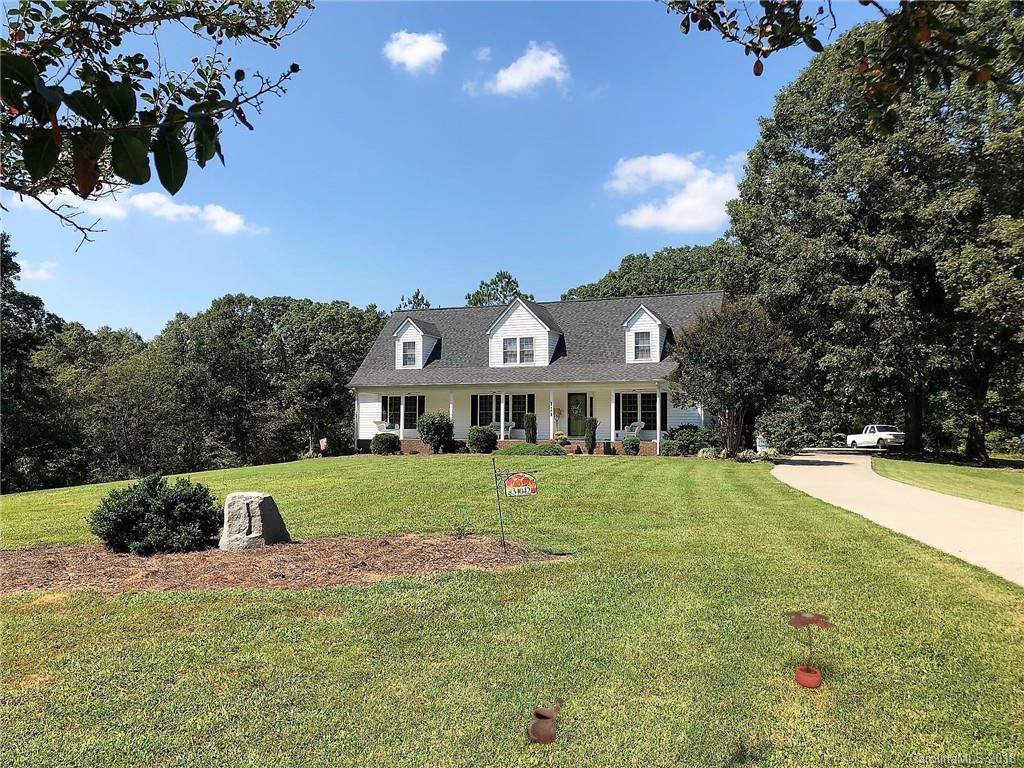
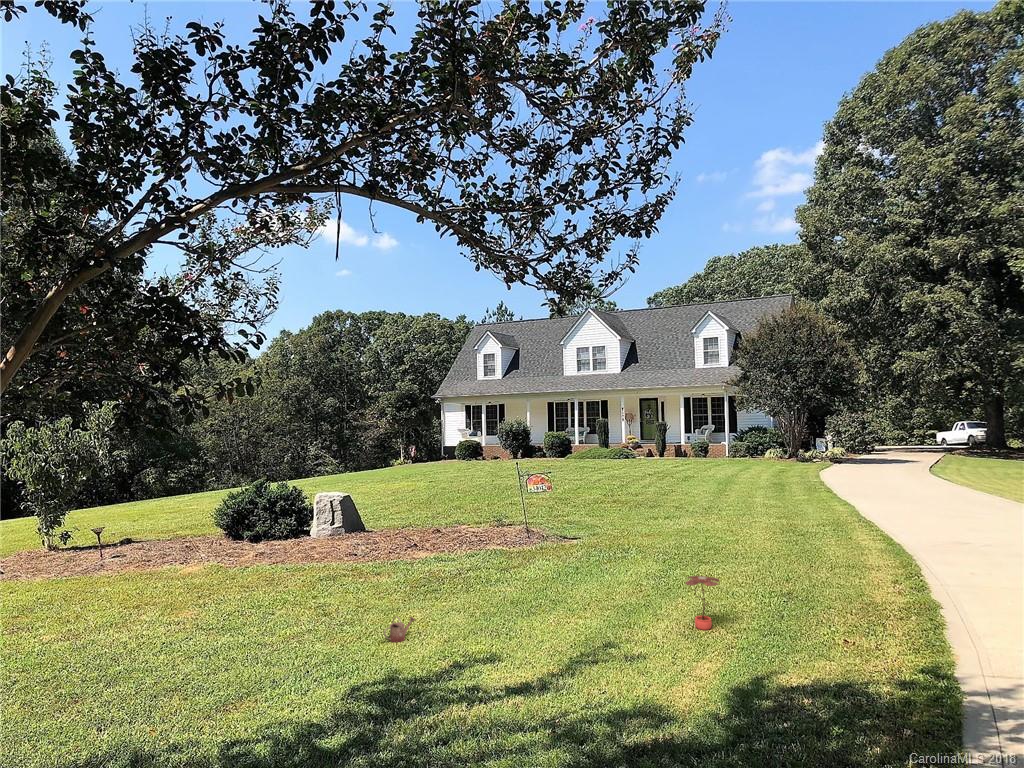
watering can: present [529,697,565,744] -> present [384,616,415,642]

